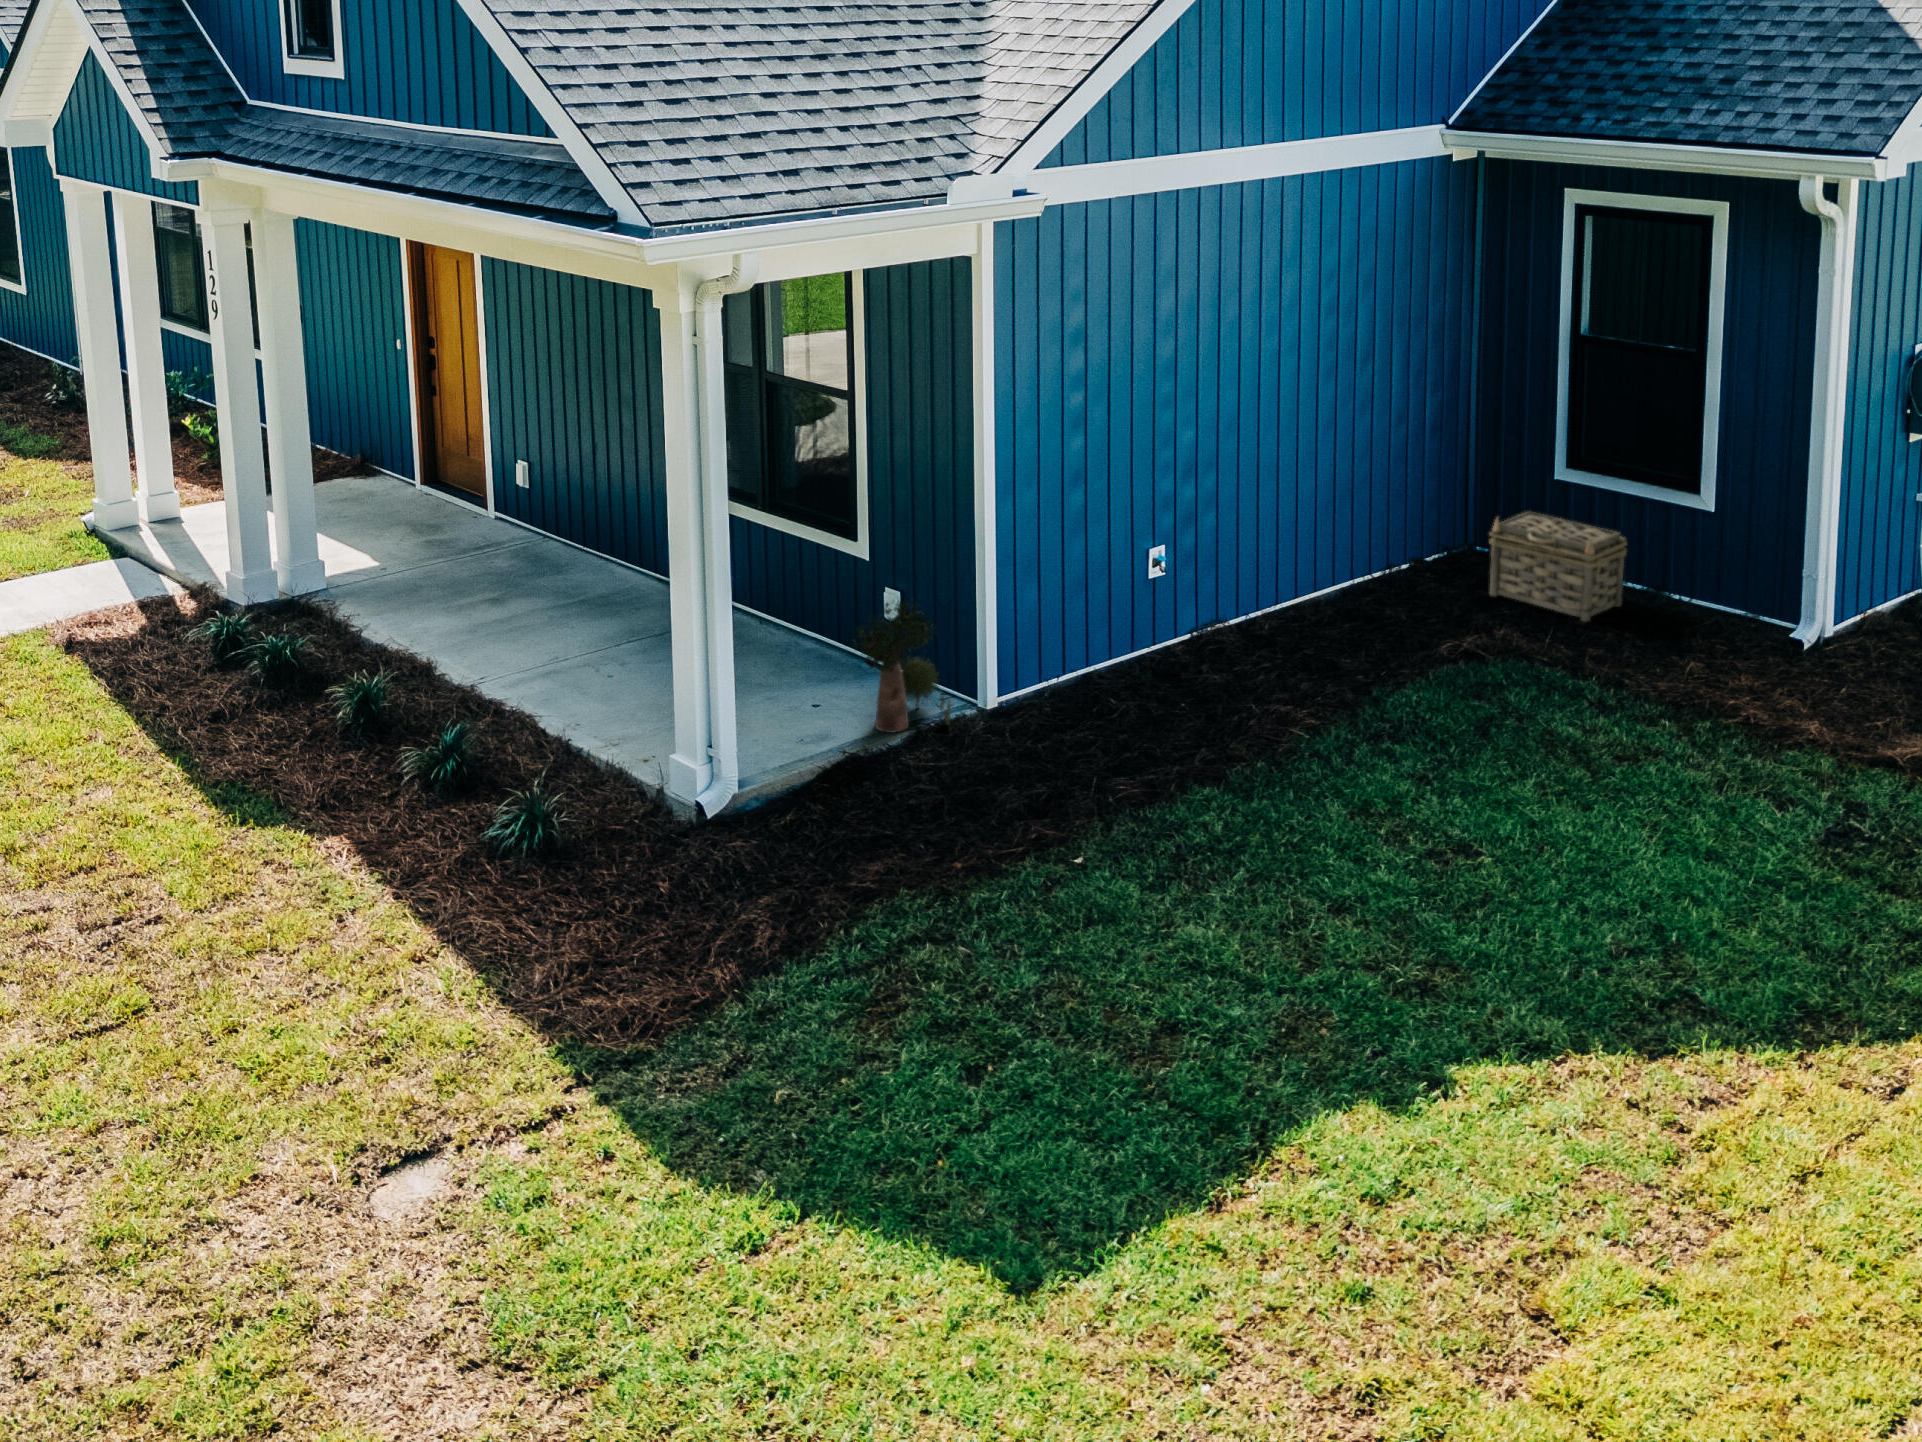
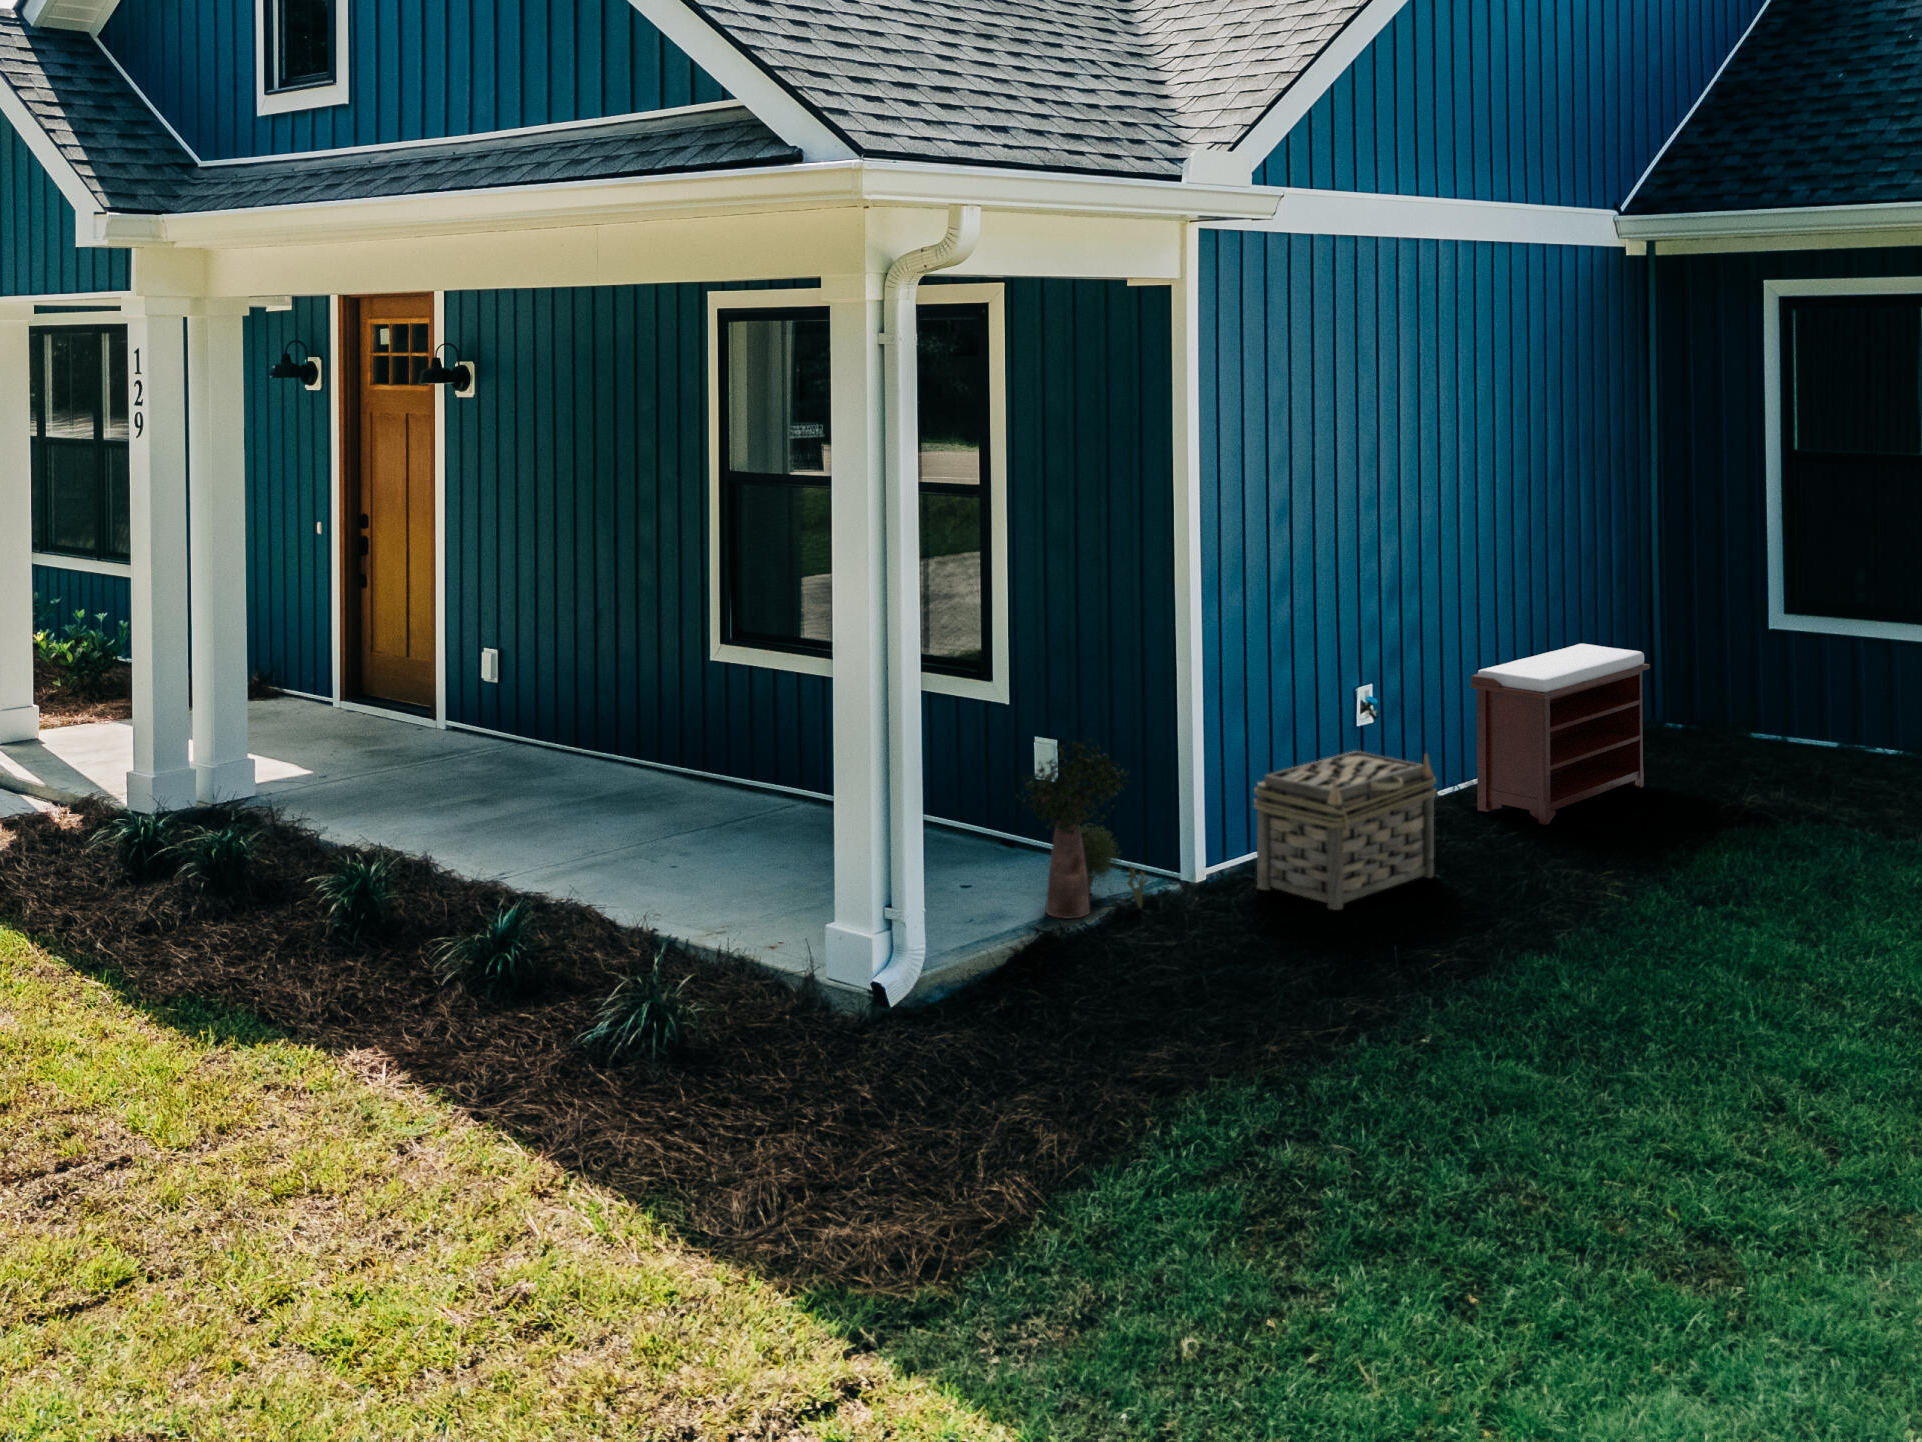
bench: none [1261,496,1424,652] -> present [1471,644,1650,825]
basket: present [1489,512,1627,621] -> present [1254,751,1436,910]

